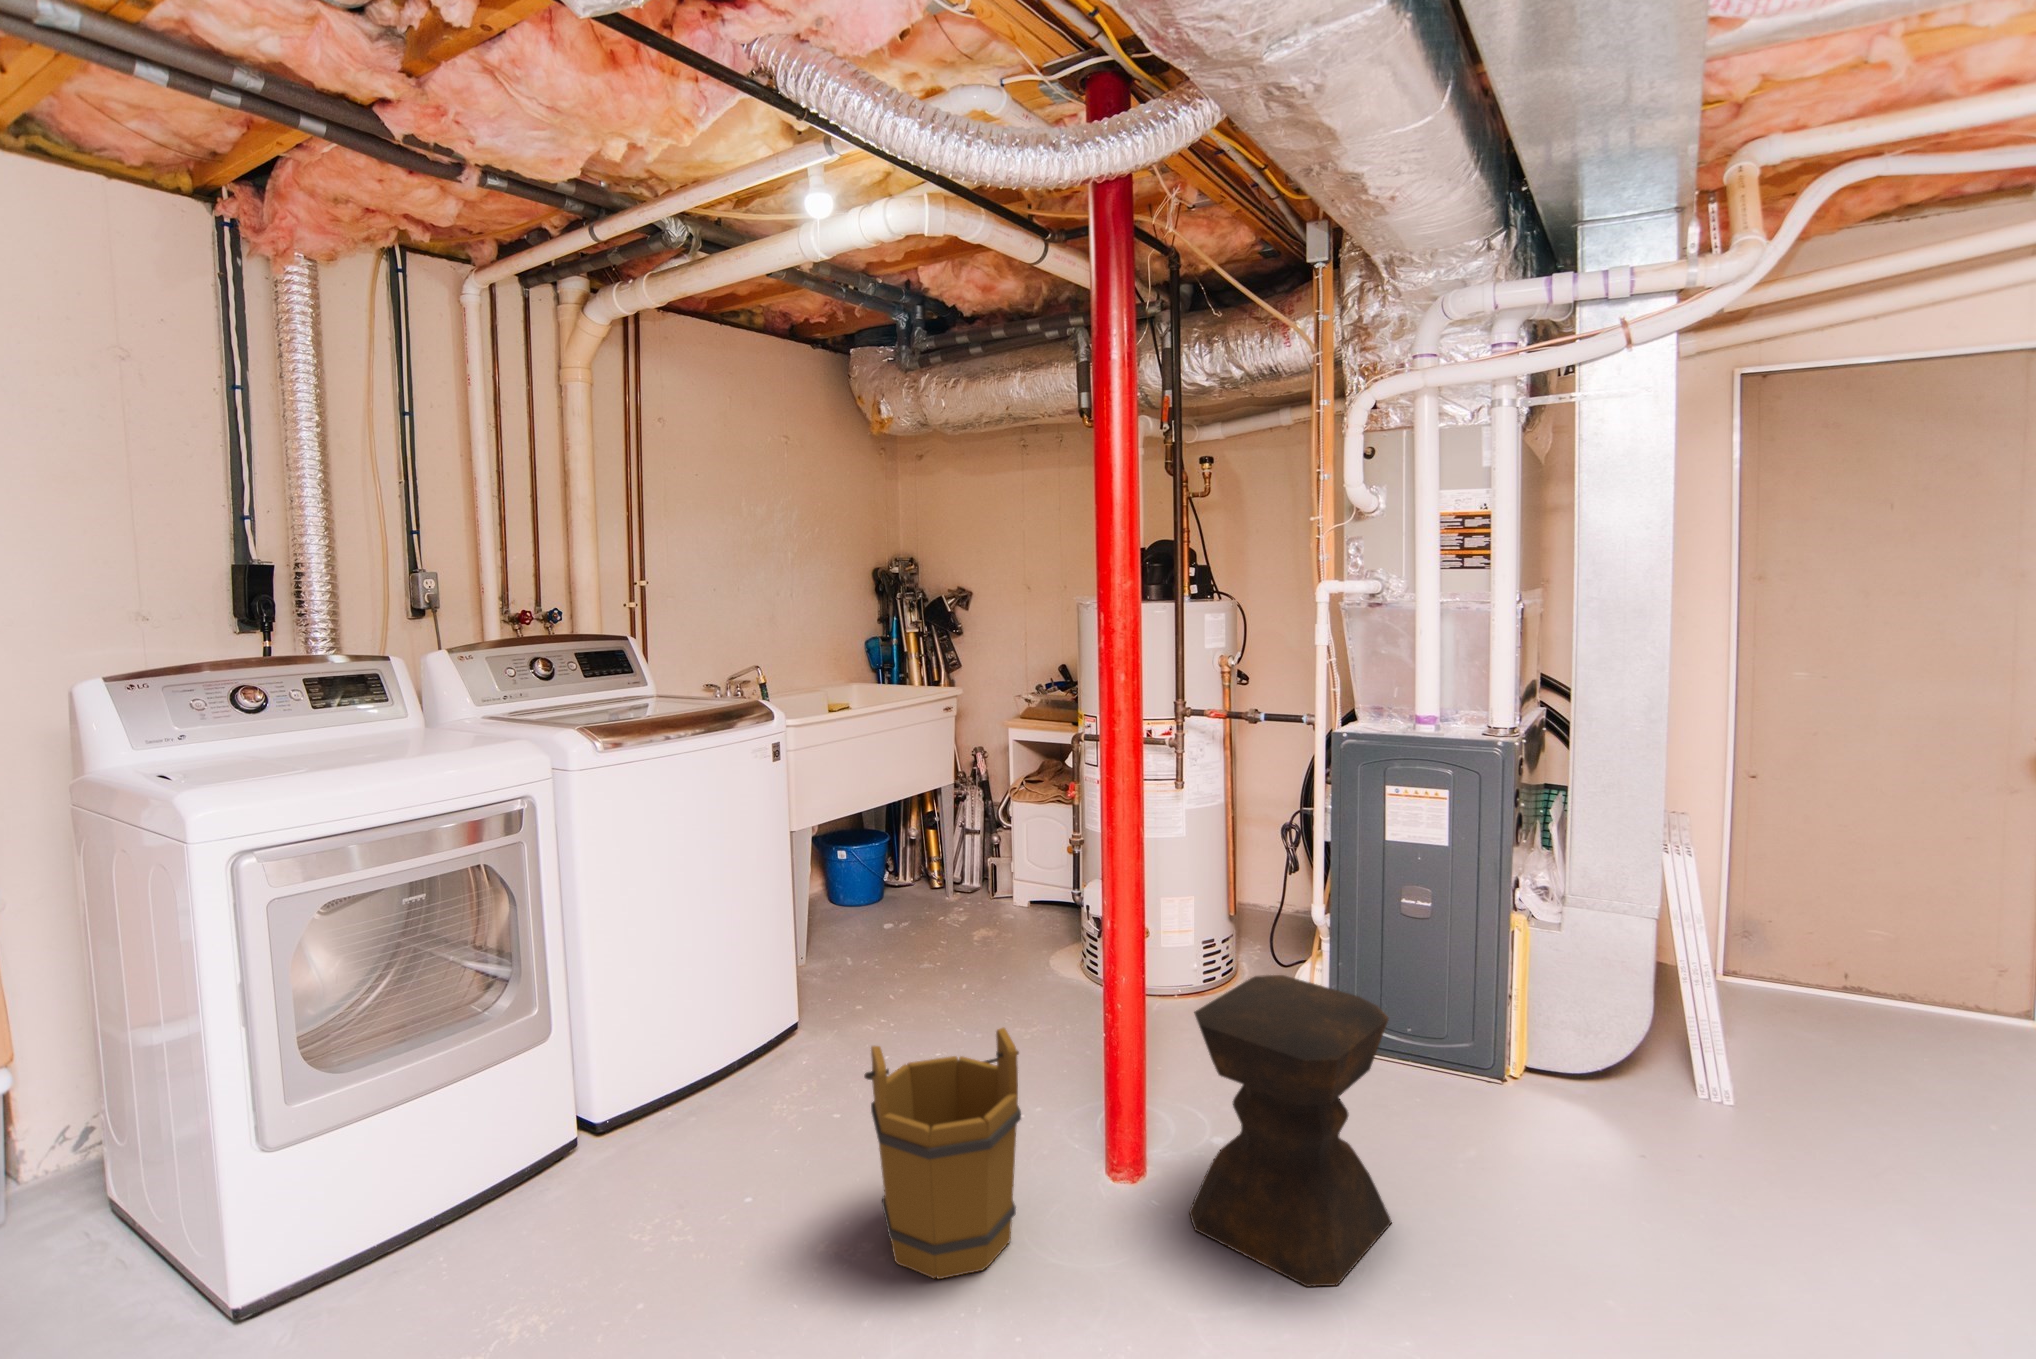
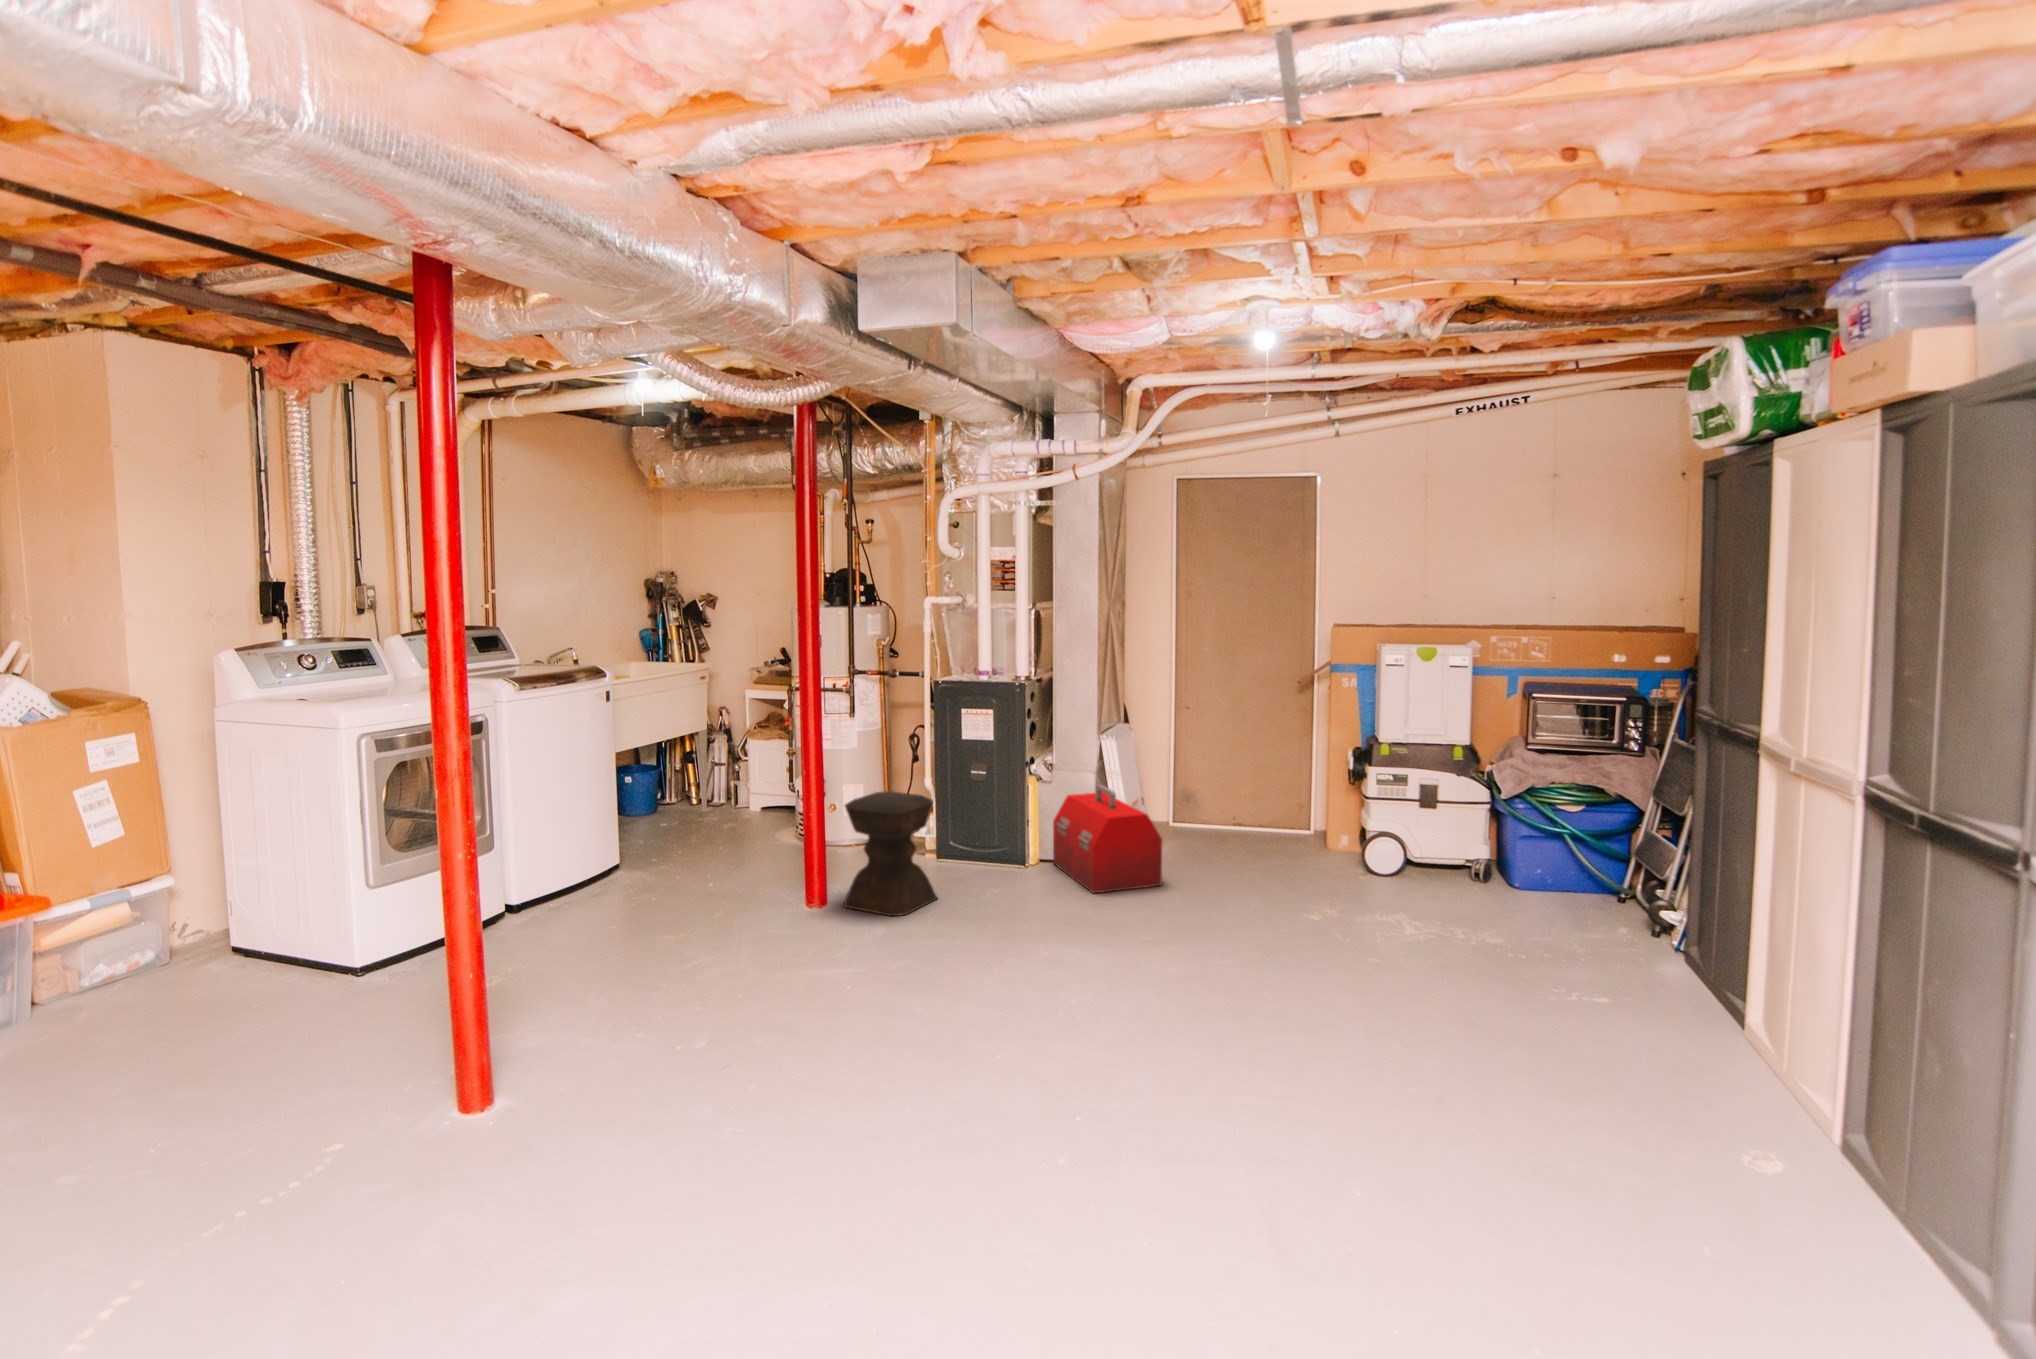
toolbox: none [1599,972,1943,1254] -> present [1053,785,1162,893]
bucket: present [864,1028,1021,1279] -> none [681,817,760,929]

